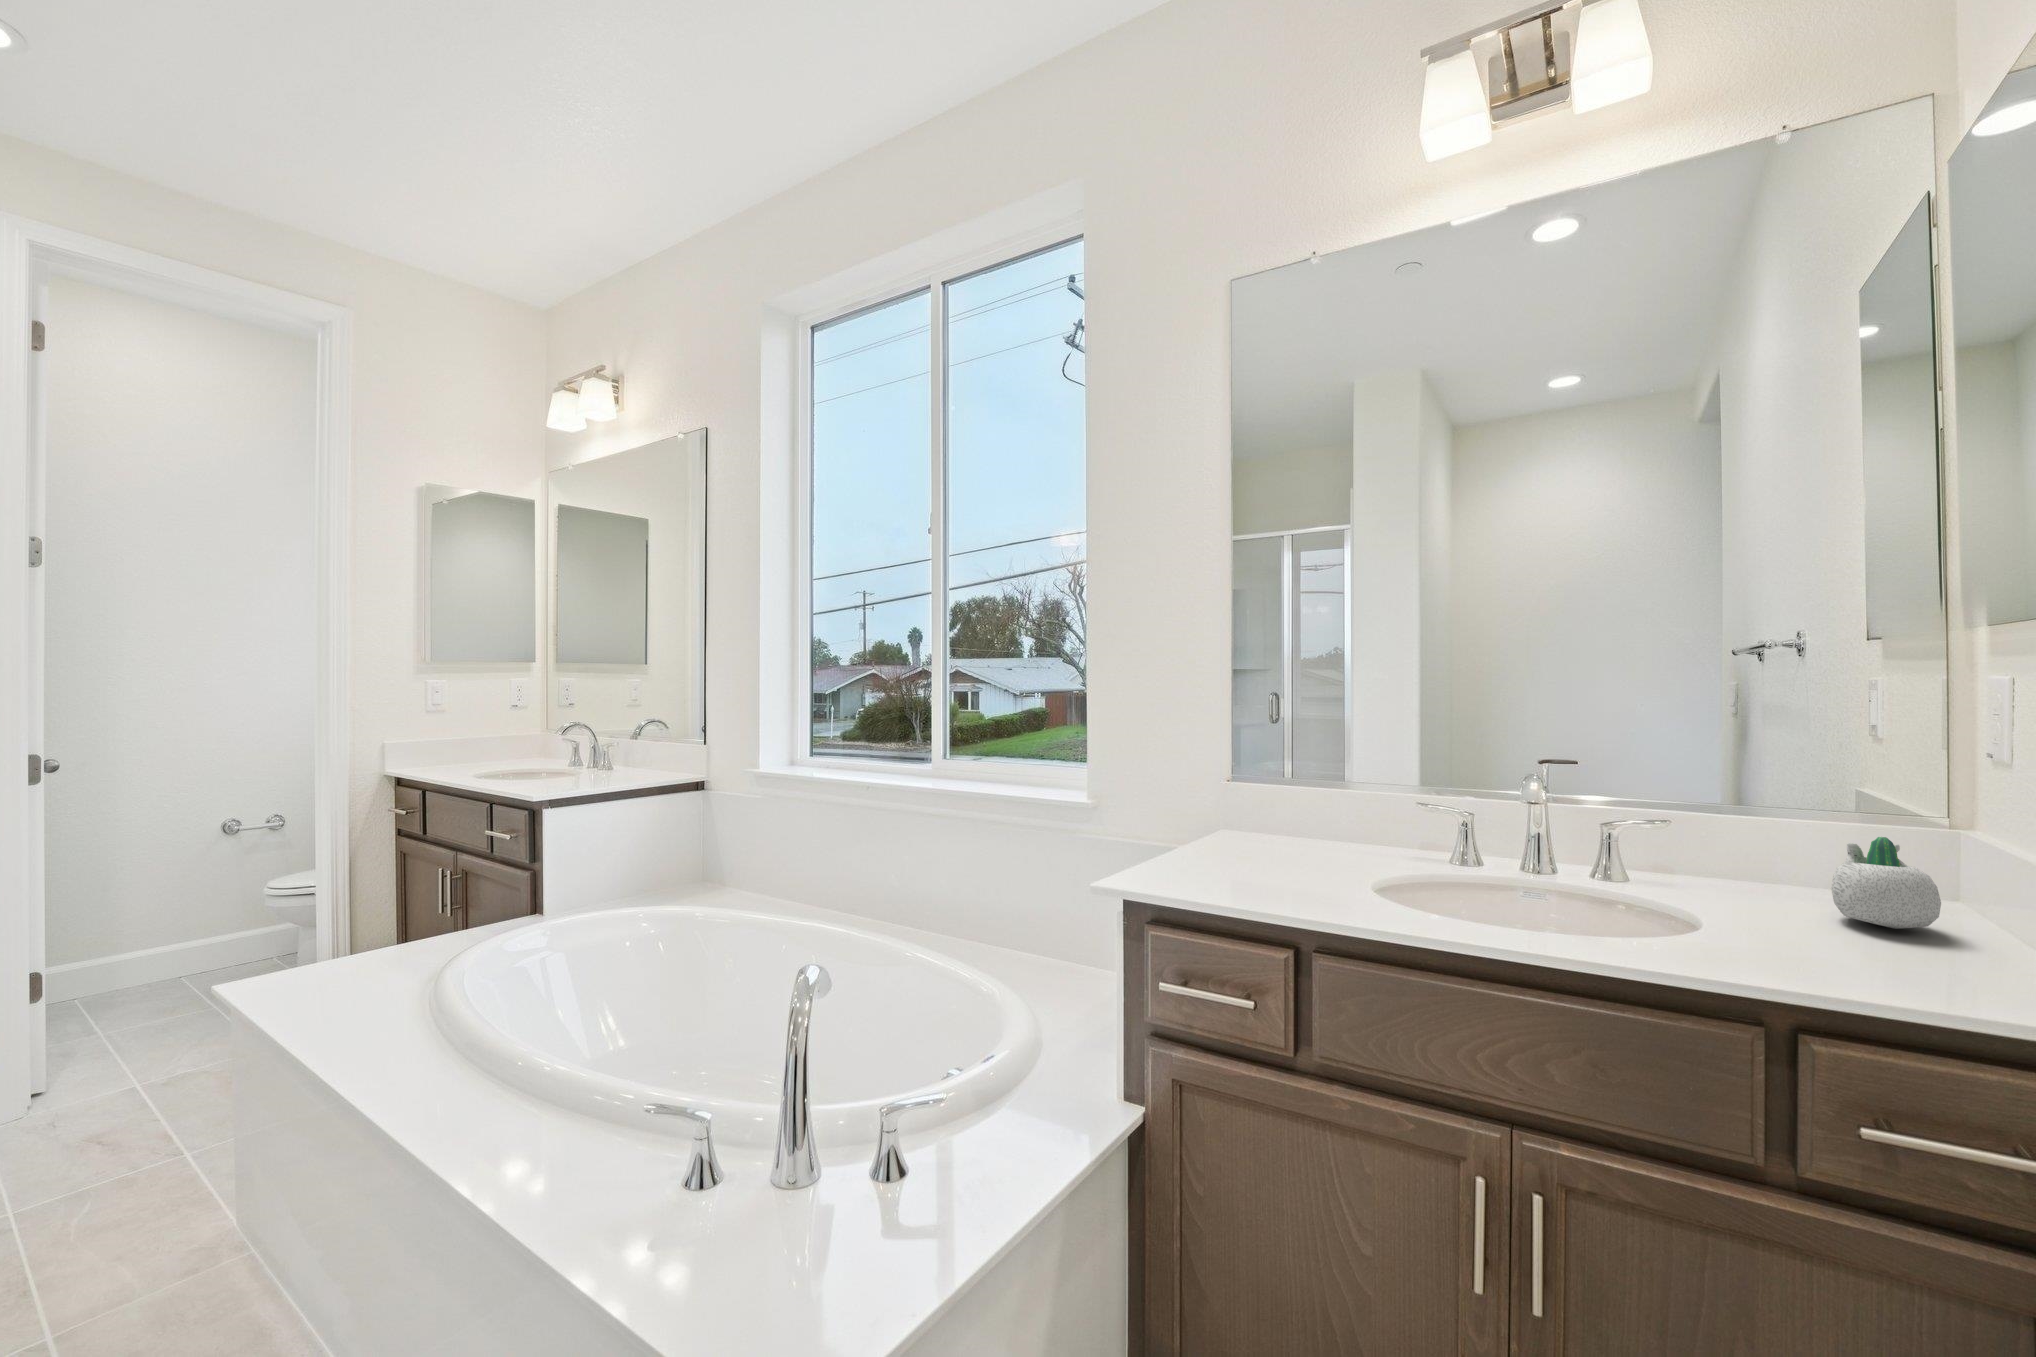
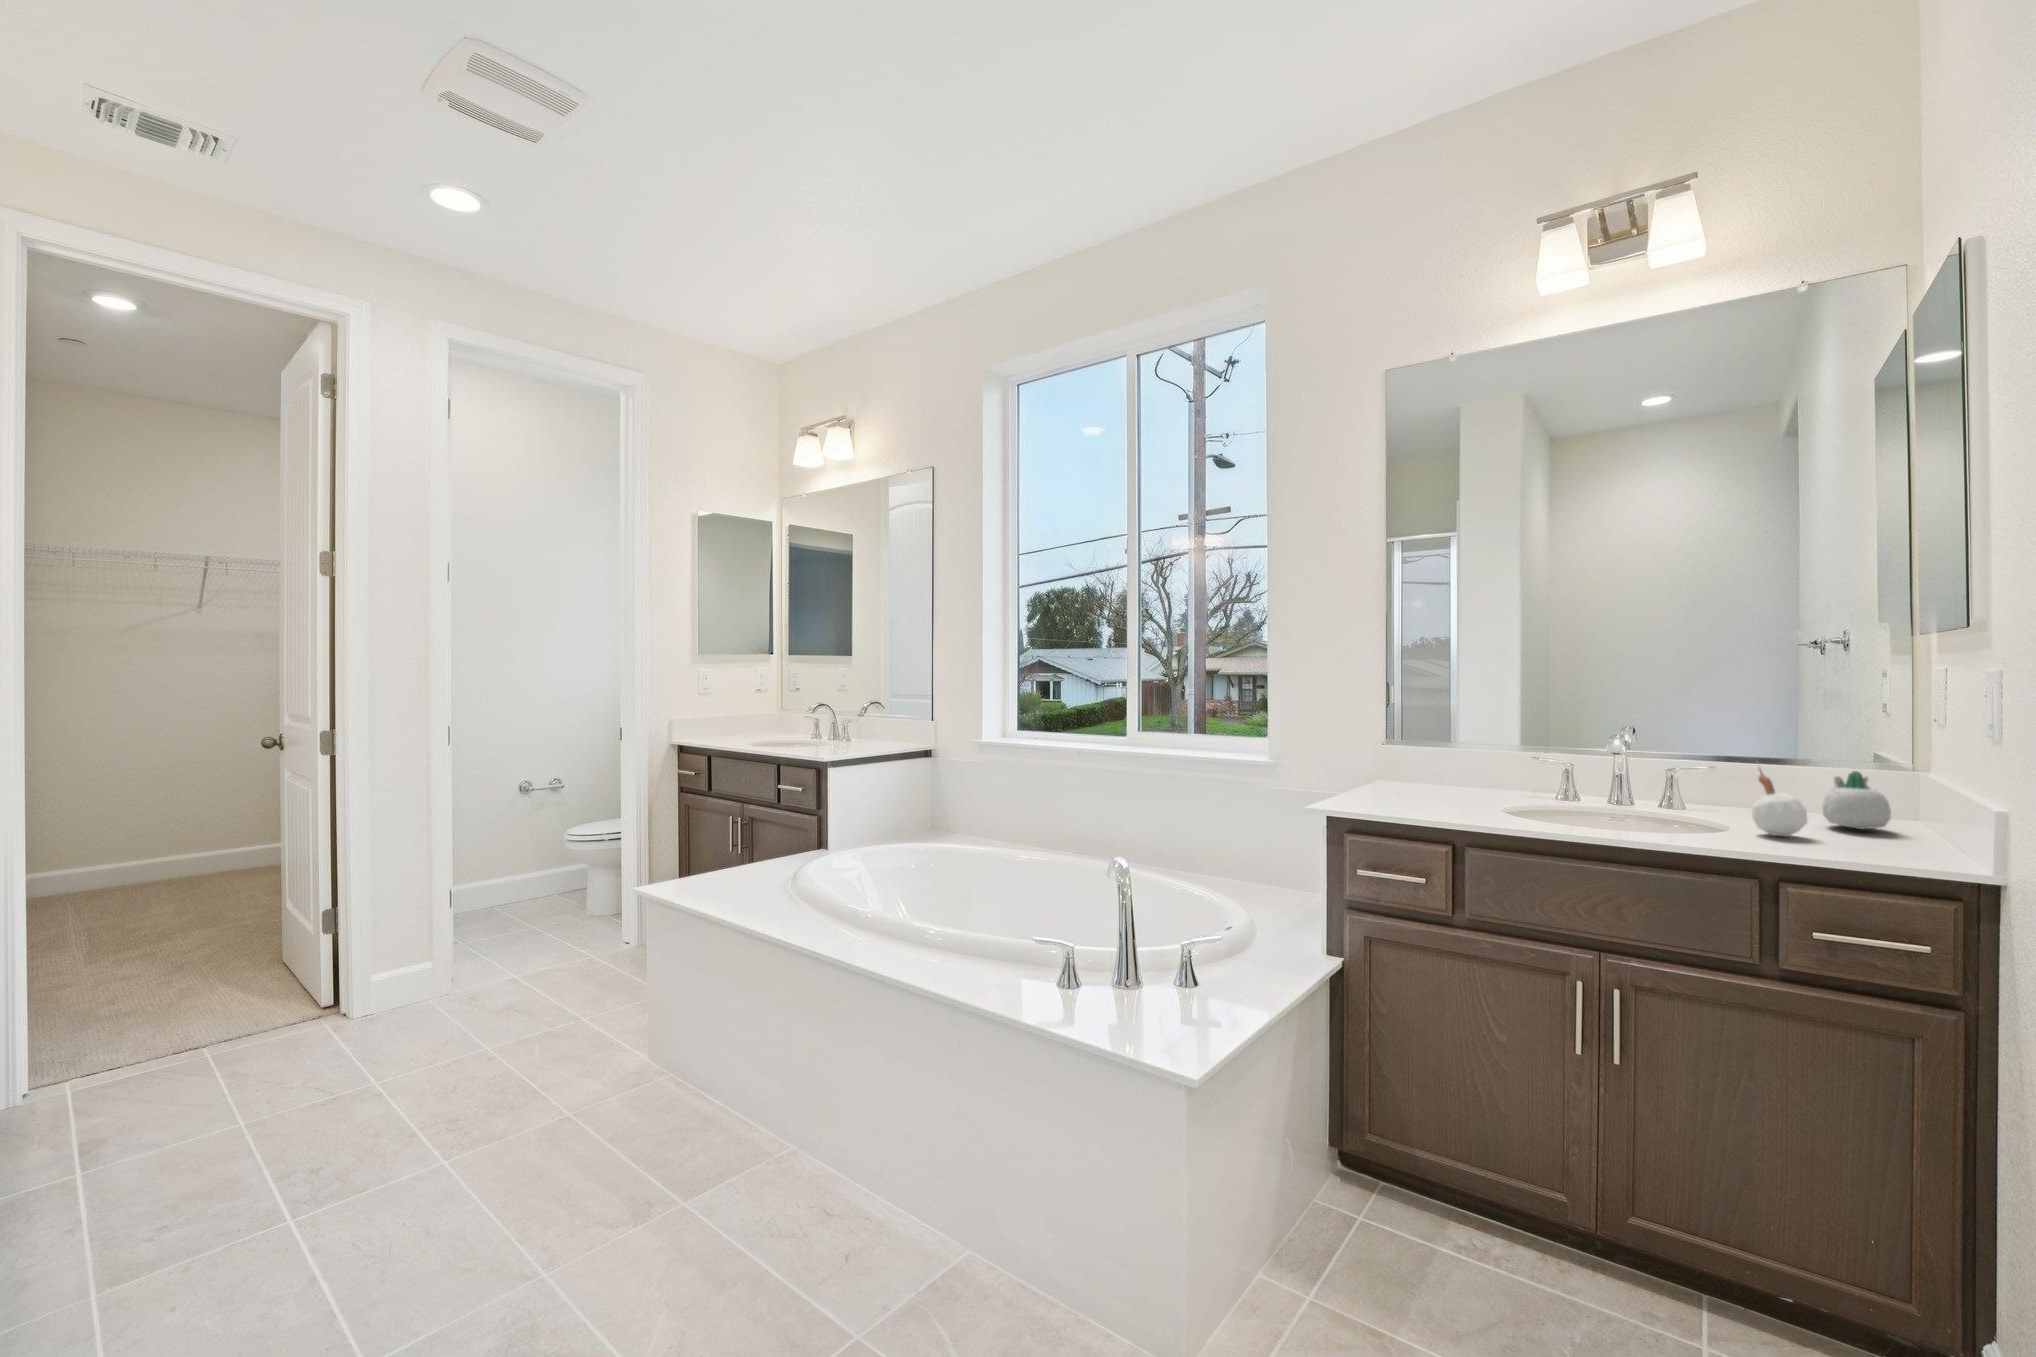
candle: none [1737,822,1826,946] -> present [1752,768,1808,837]

